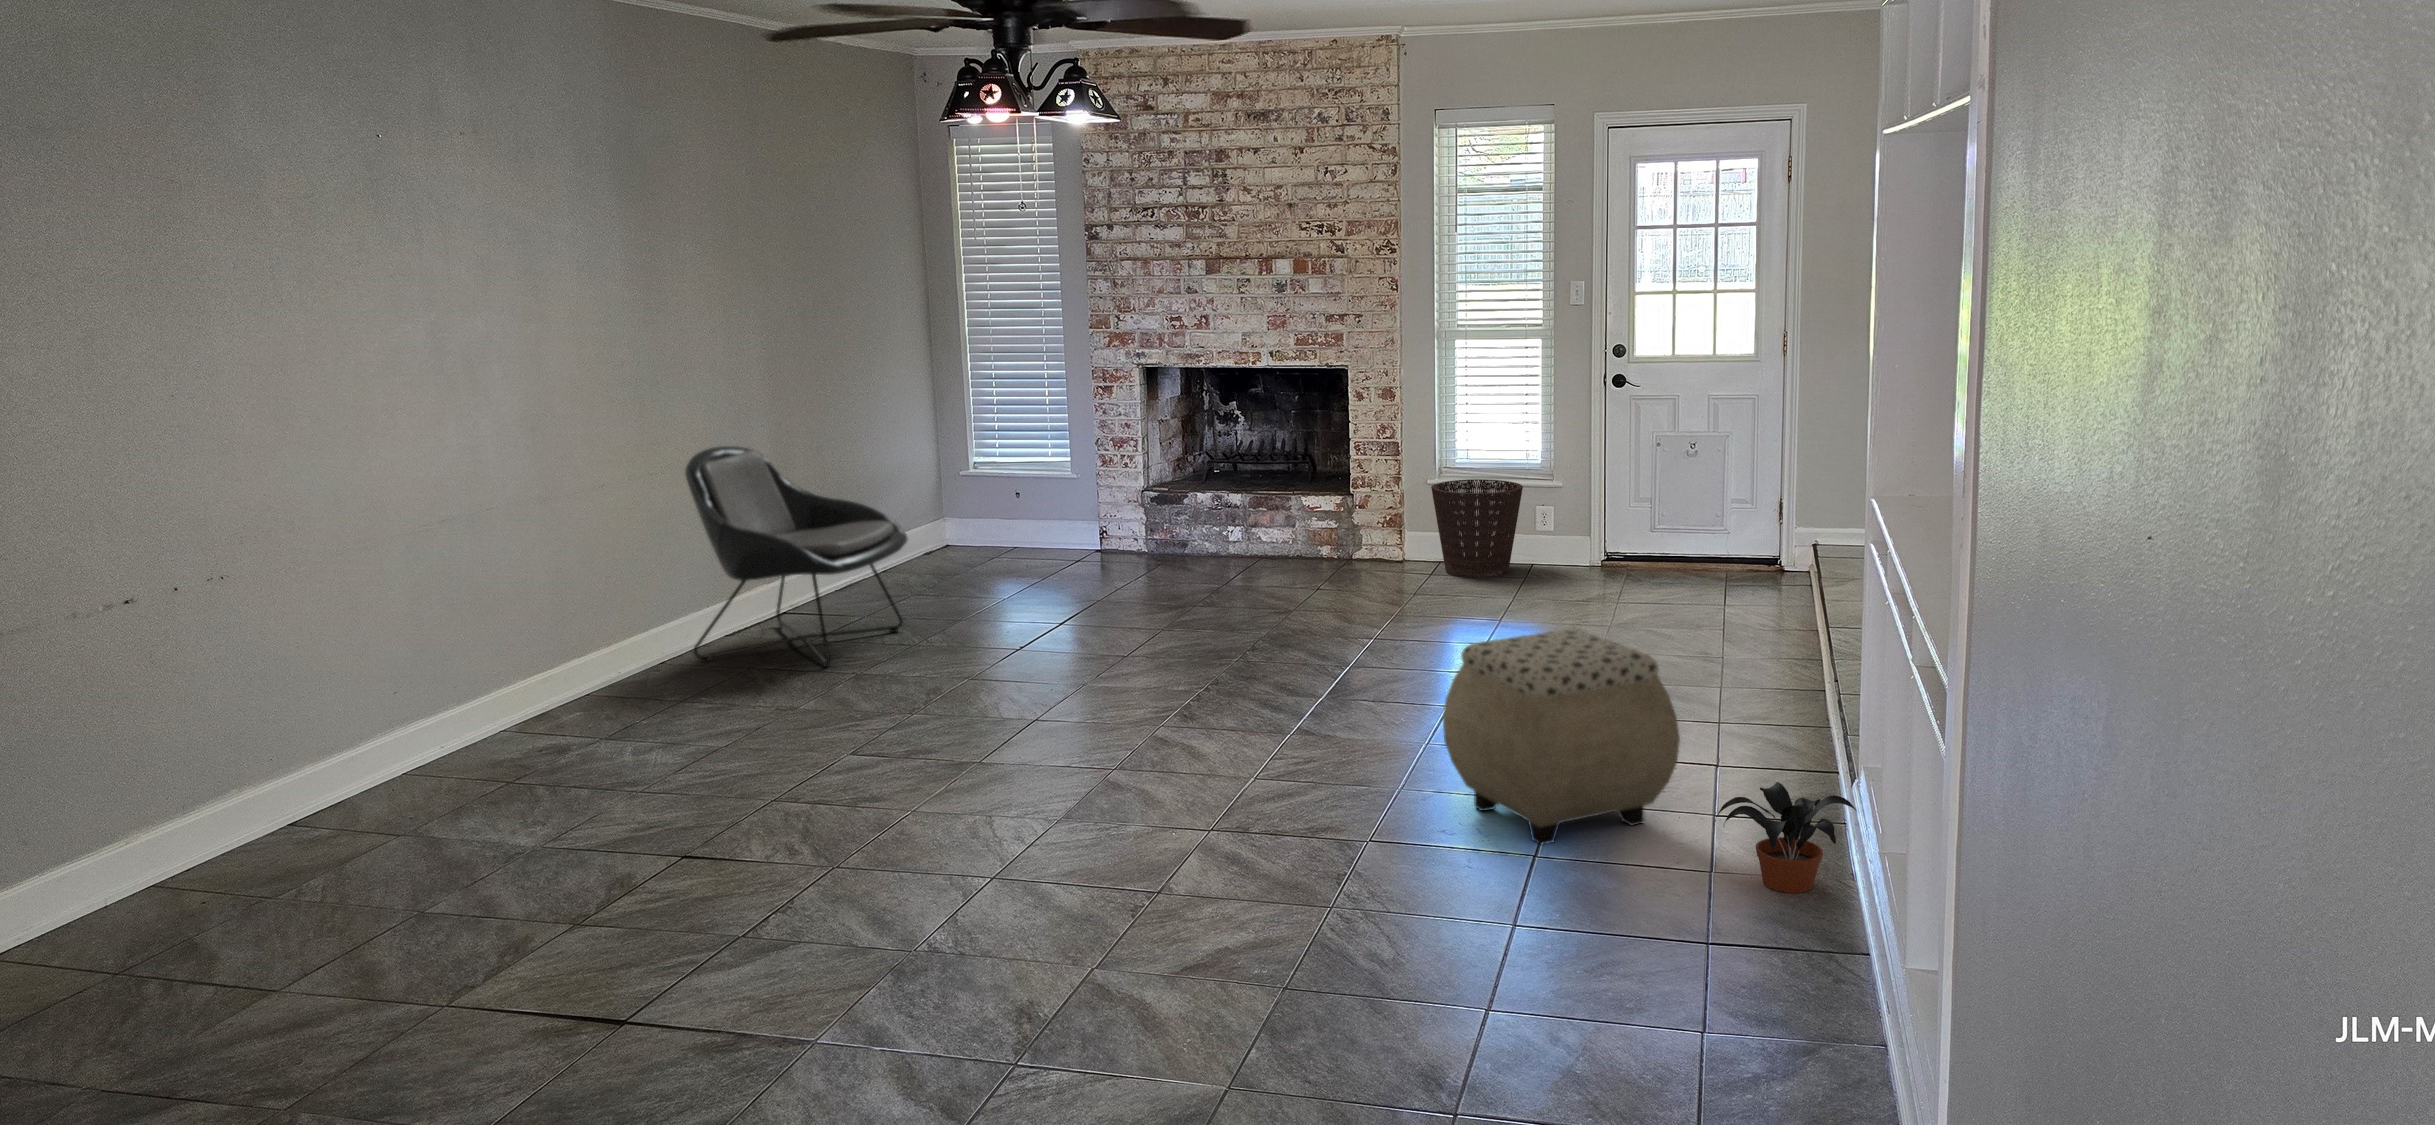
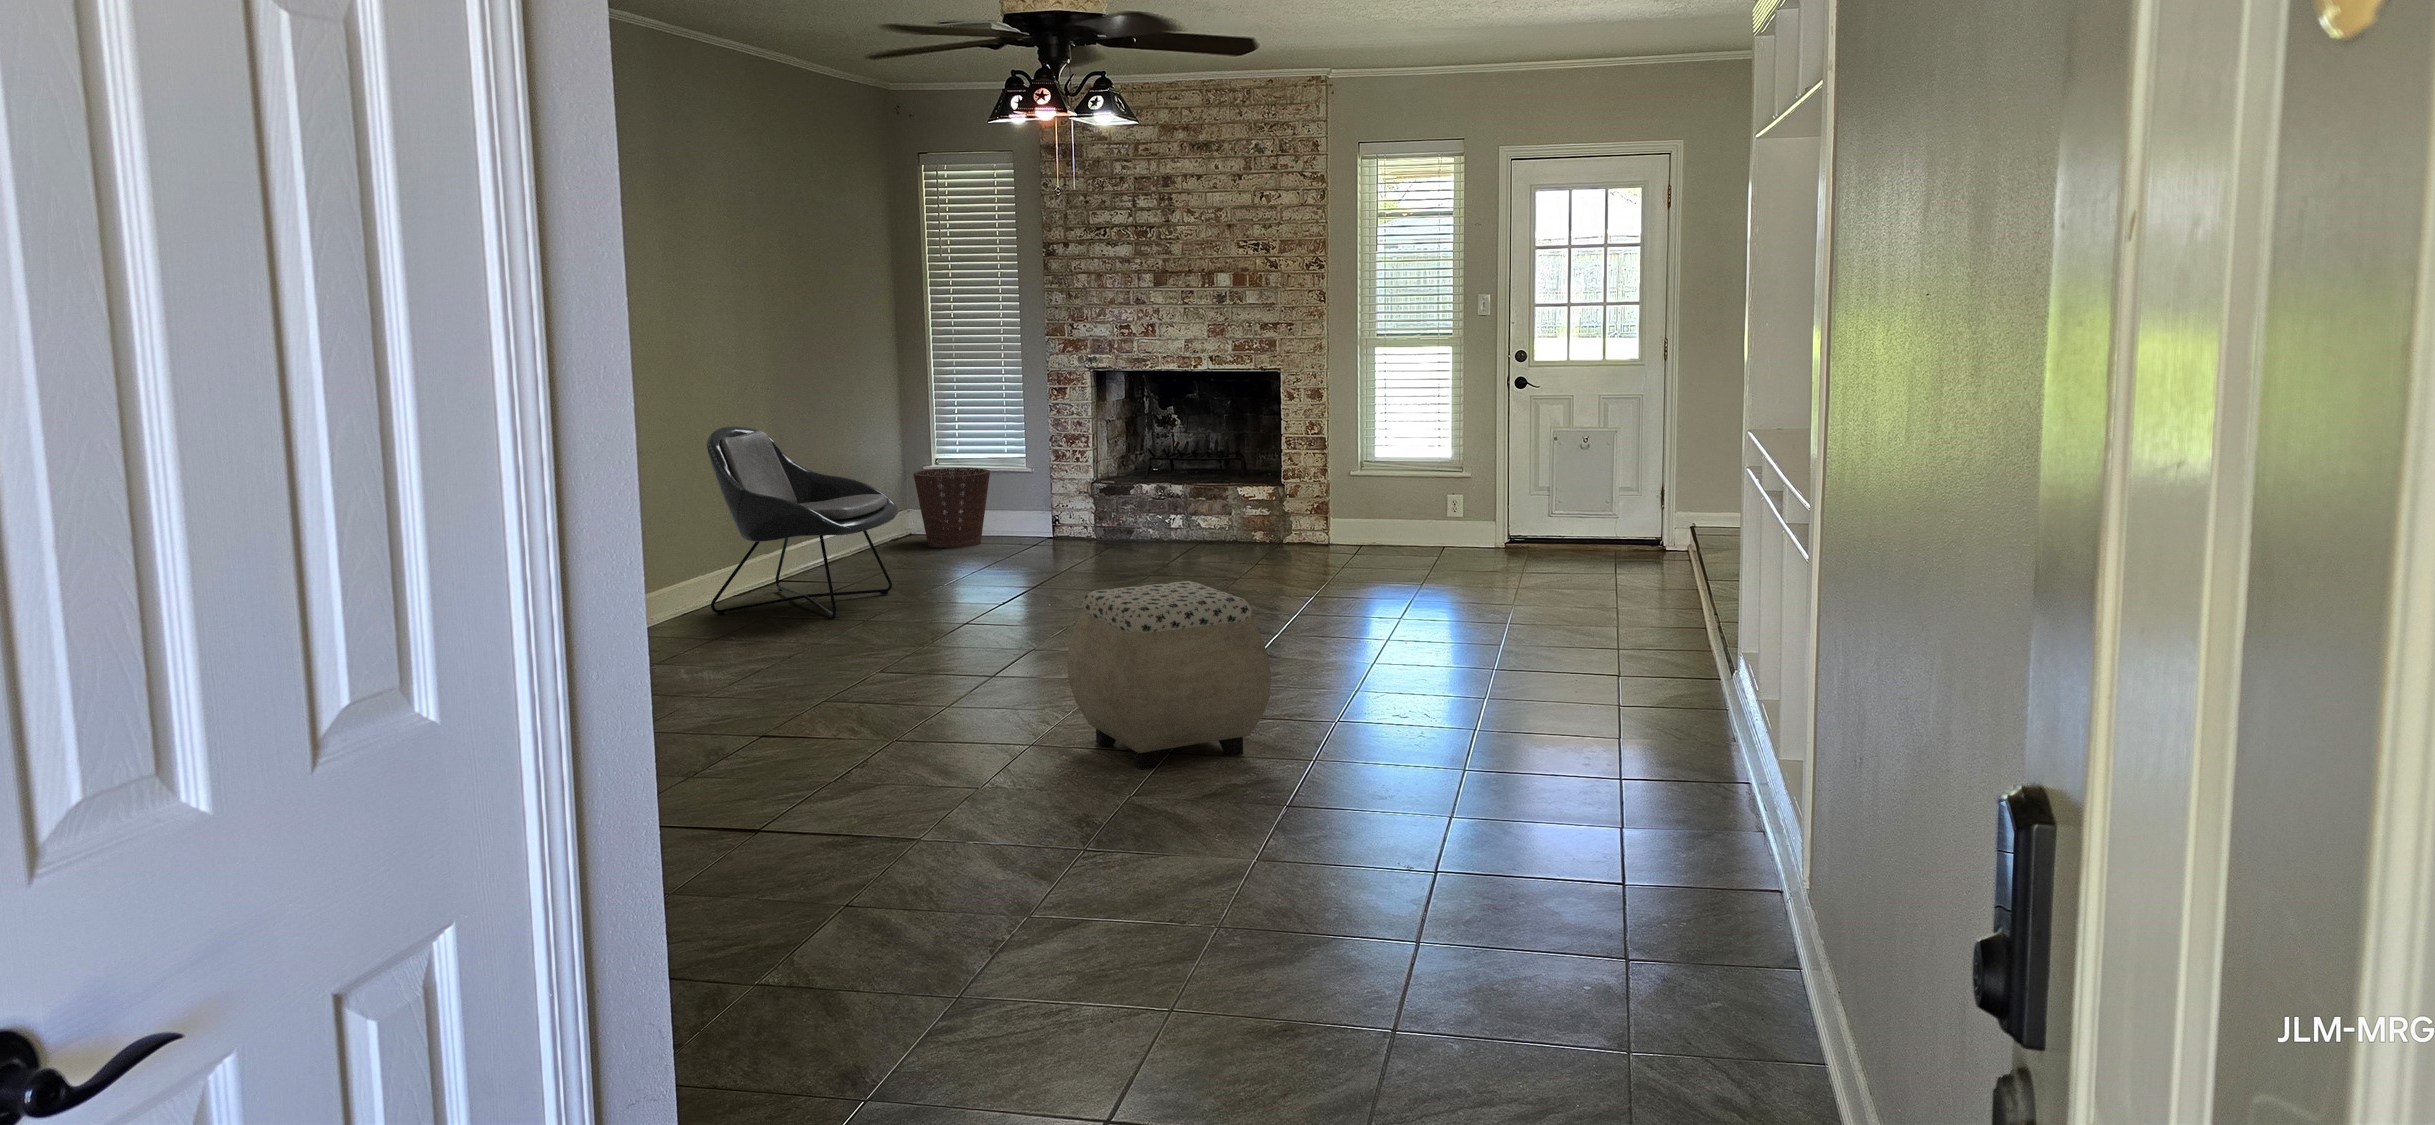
basket: present [1431,479,1523,578] -> present [913,468,990,548]
ottoman: present [1443,628,1680,845] -> present [1067,581,1271,770]
potted plant: present [1716,782,1857,893] -> none [1630,664,1746,750]

